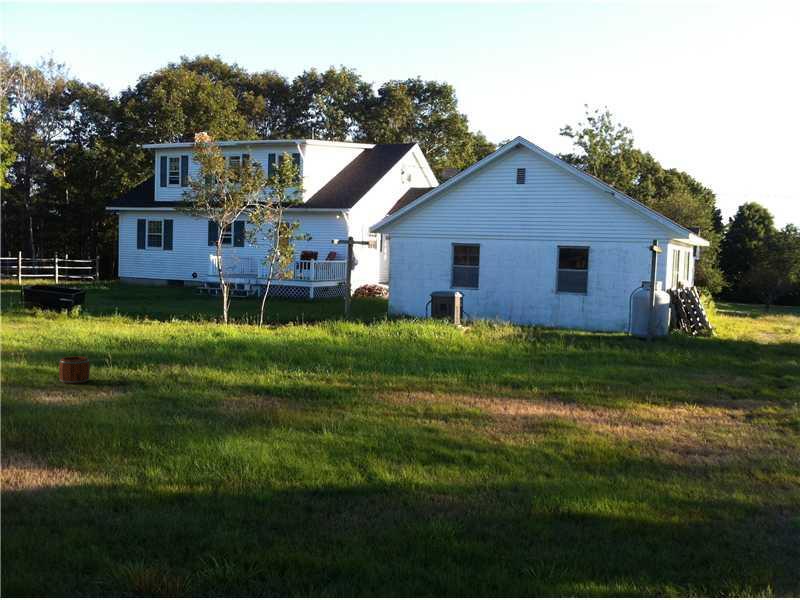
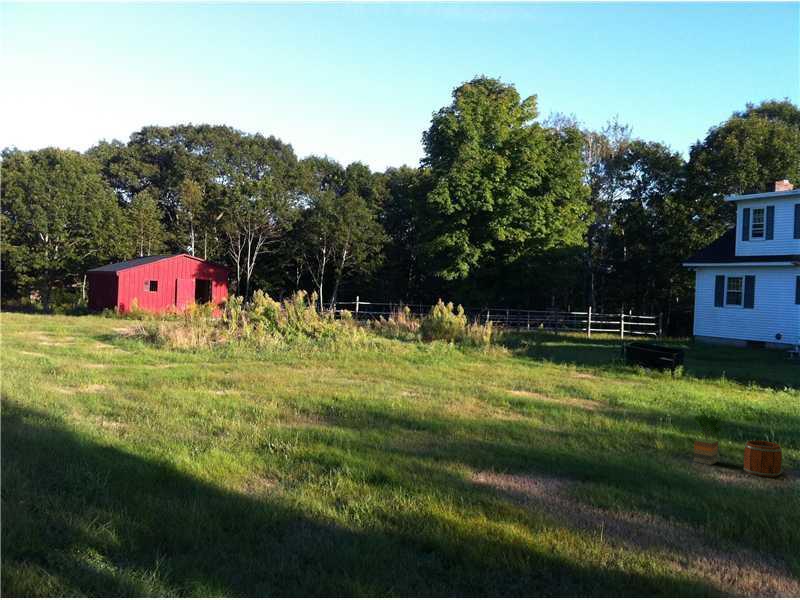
potted tree: none [19,339,48,381] -> present [694,414,725,465]

